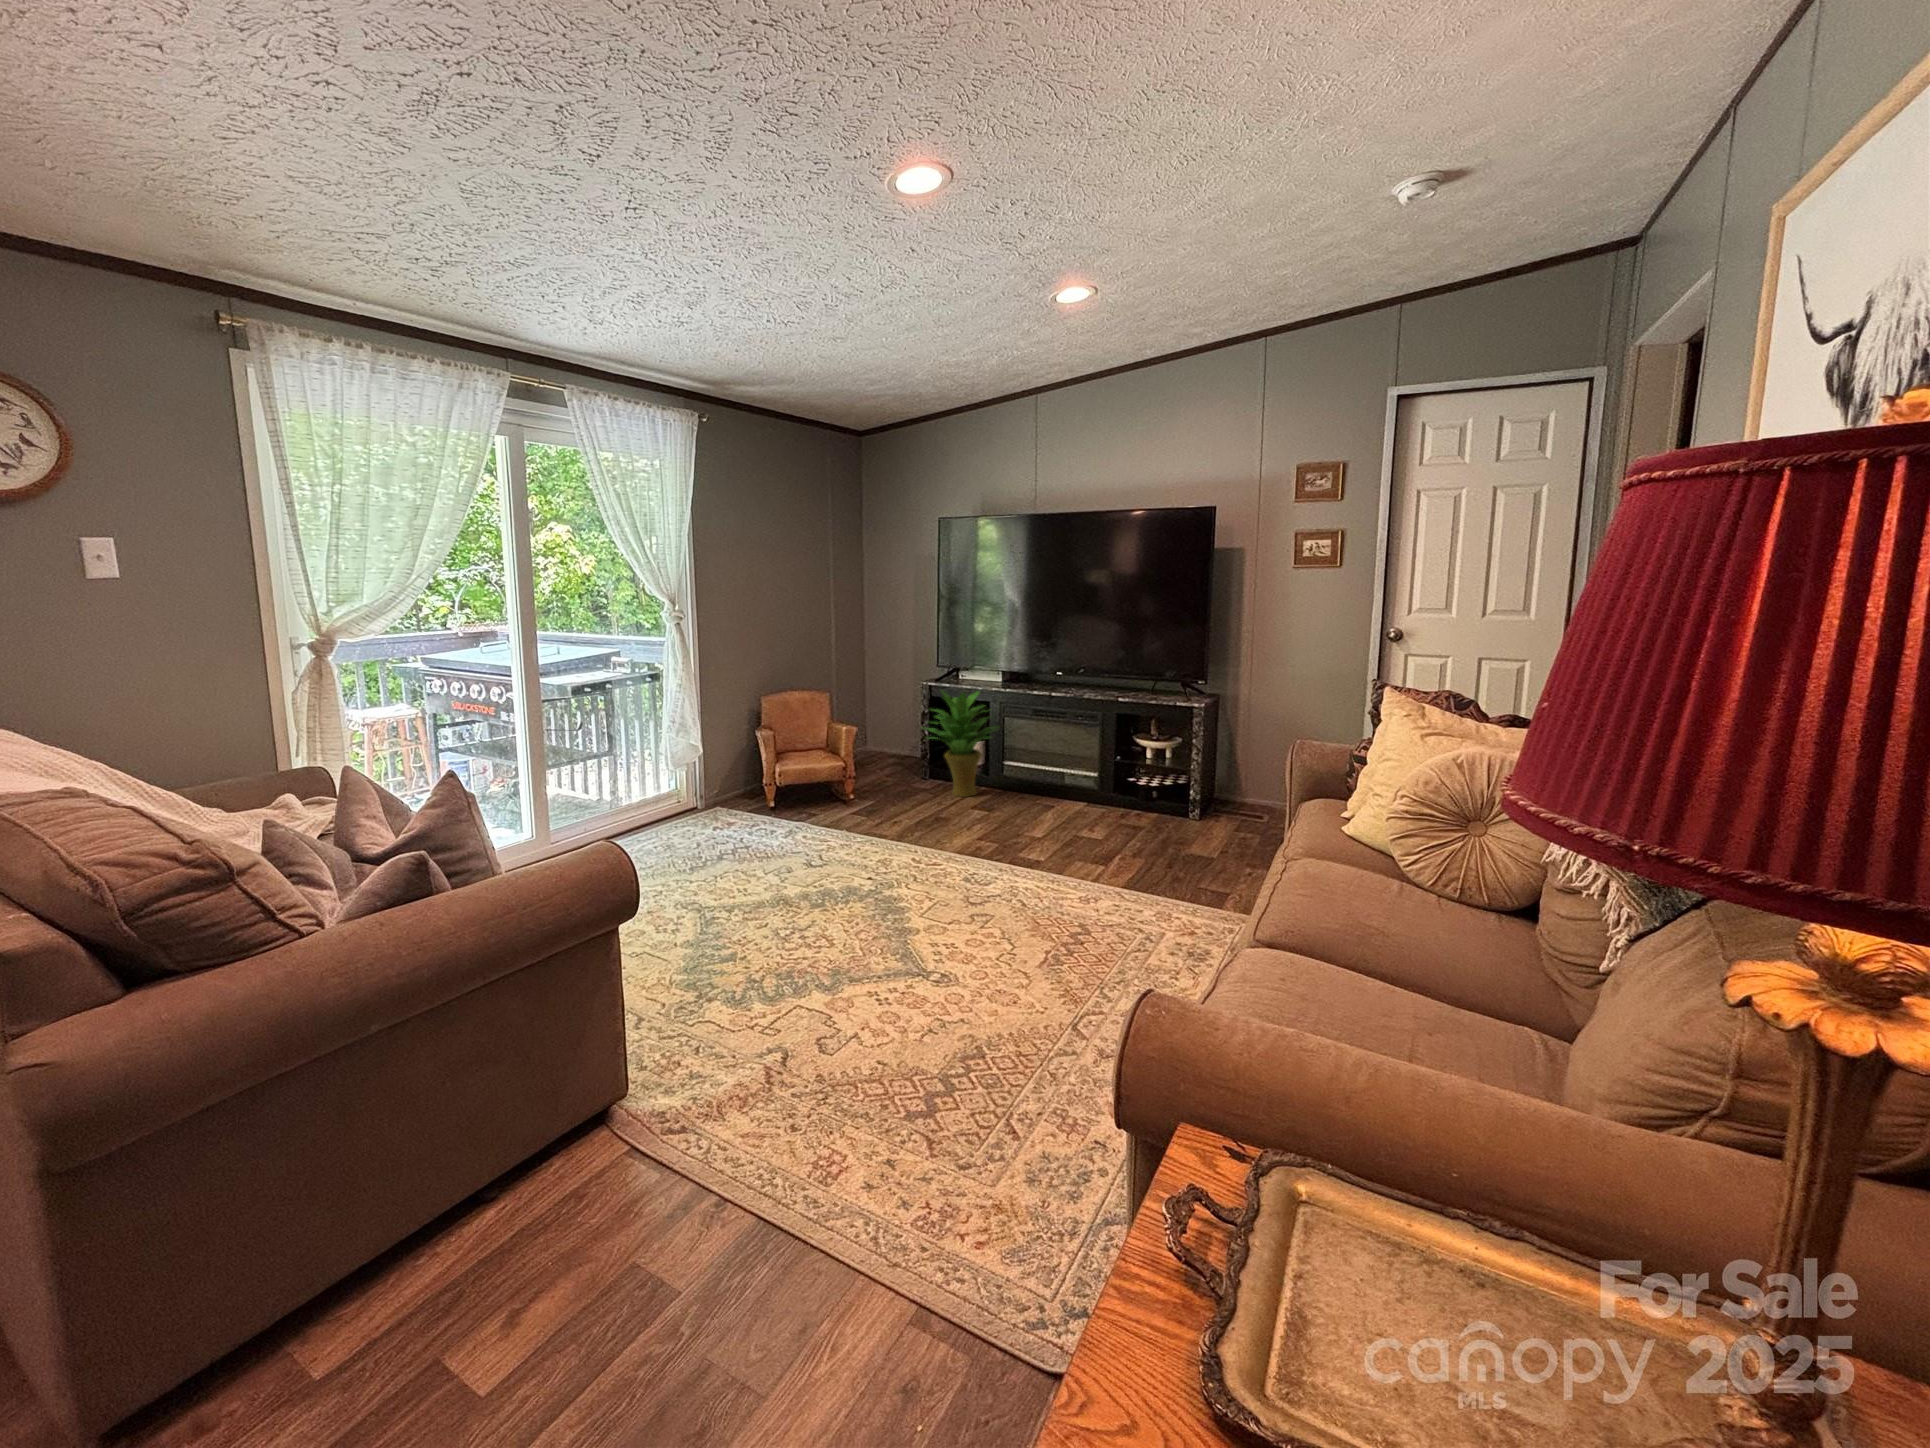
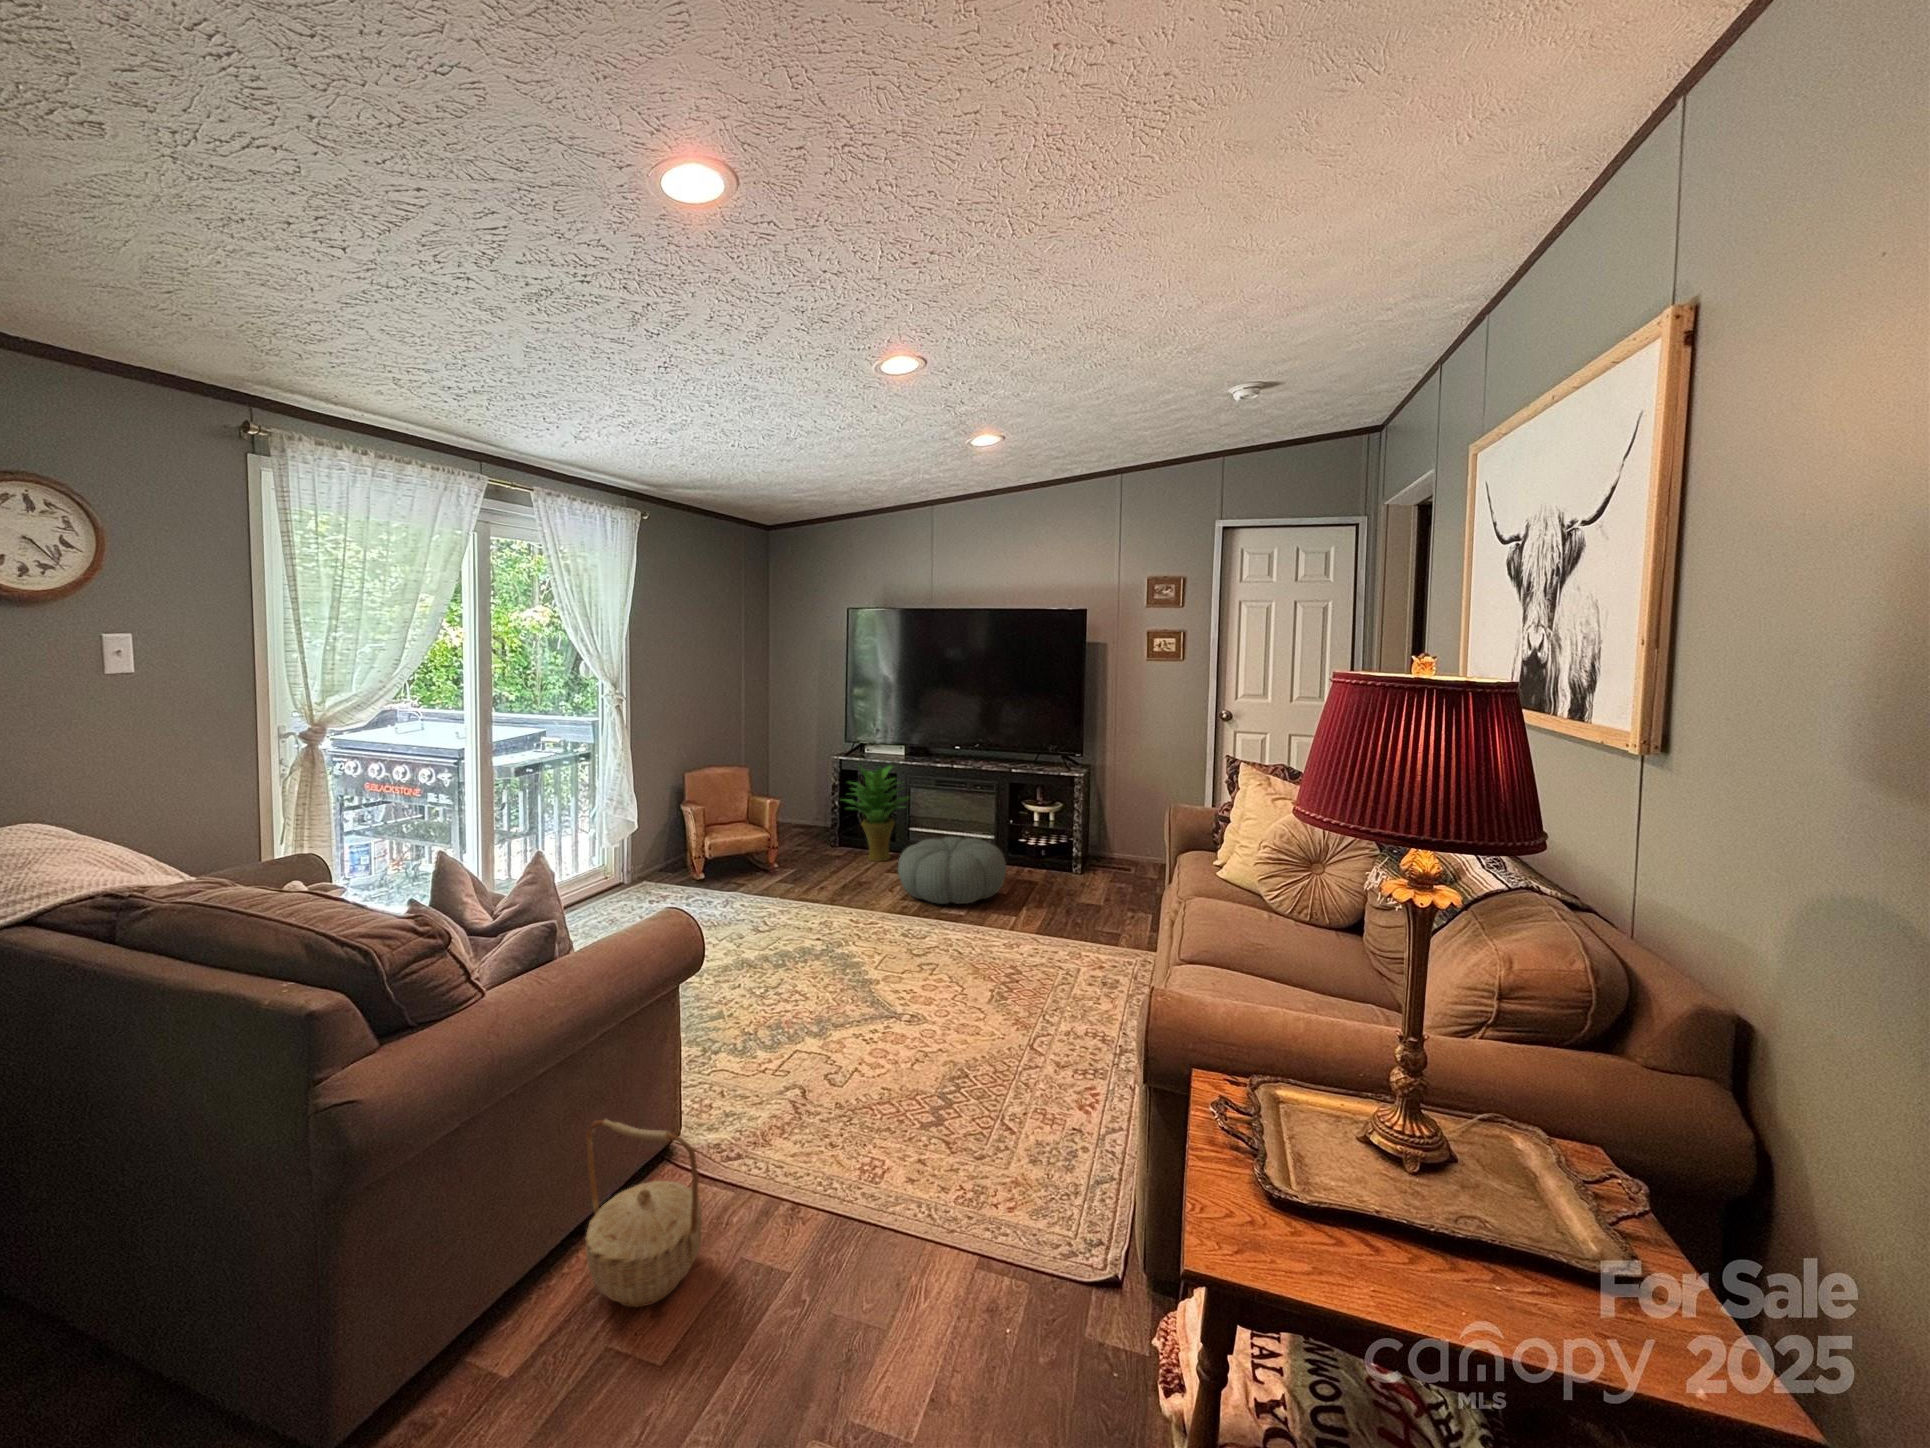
pouf: none [973,772,1099,848] -> present [898,837,1006,904]
basket: none [442,1083,590,1307] -> present [585,1120,702,1307]

